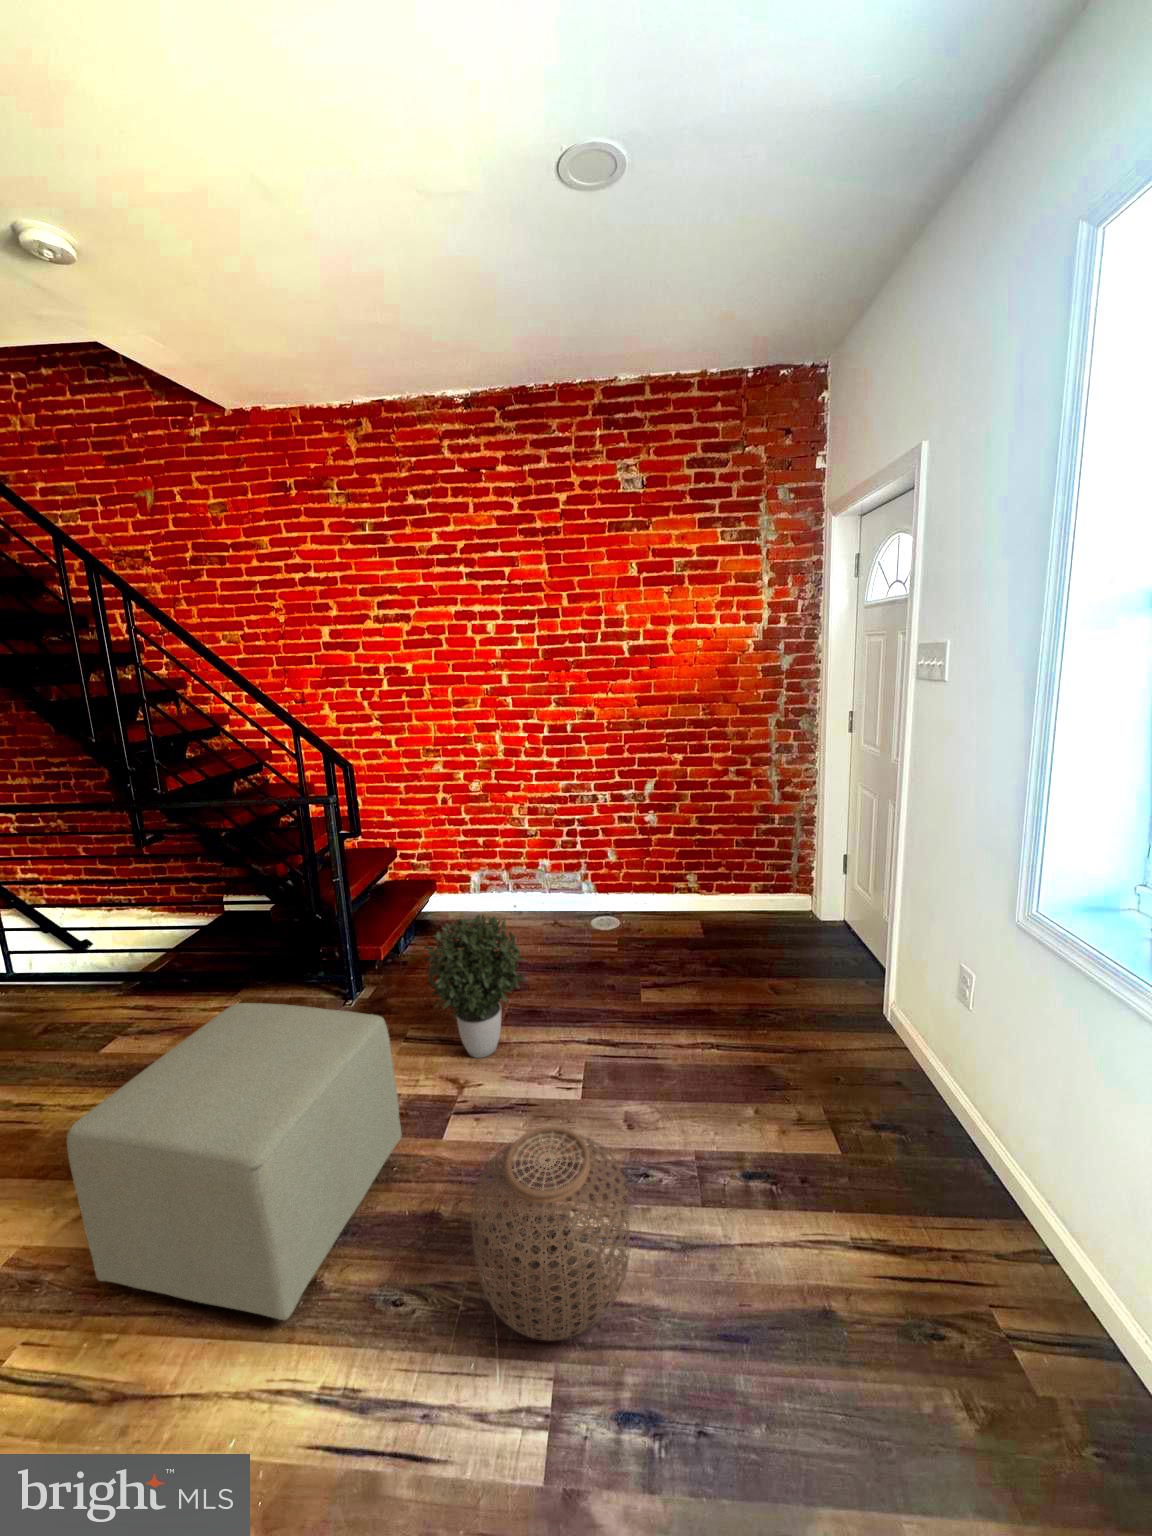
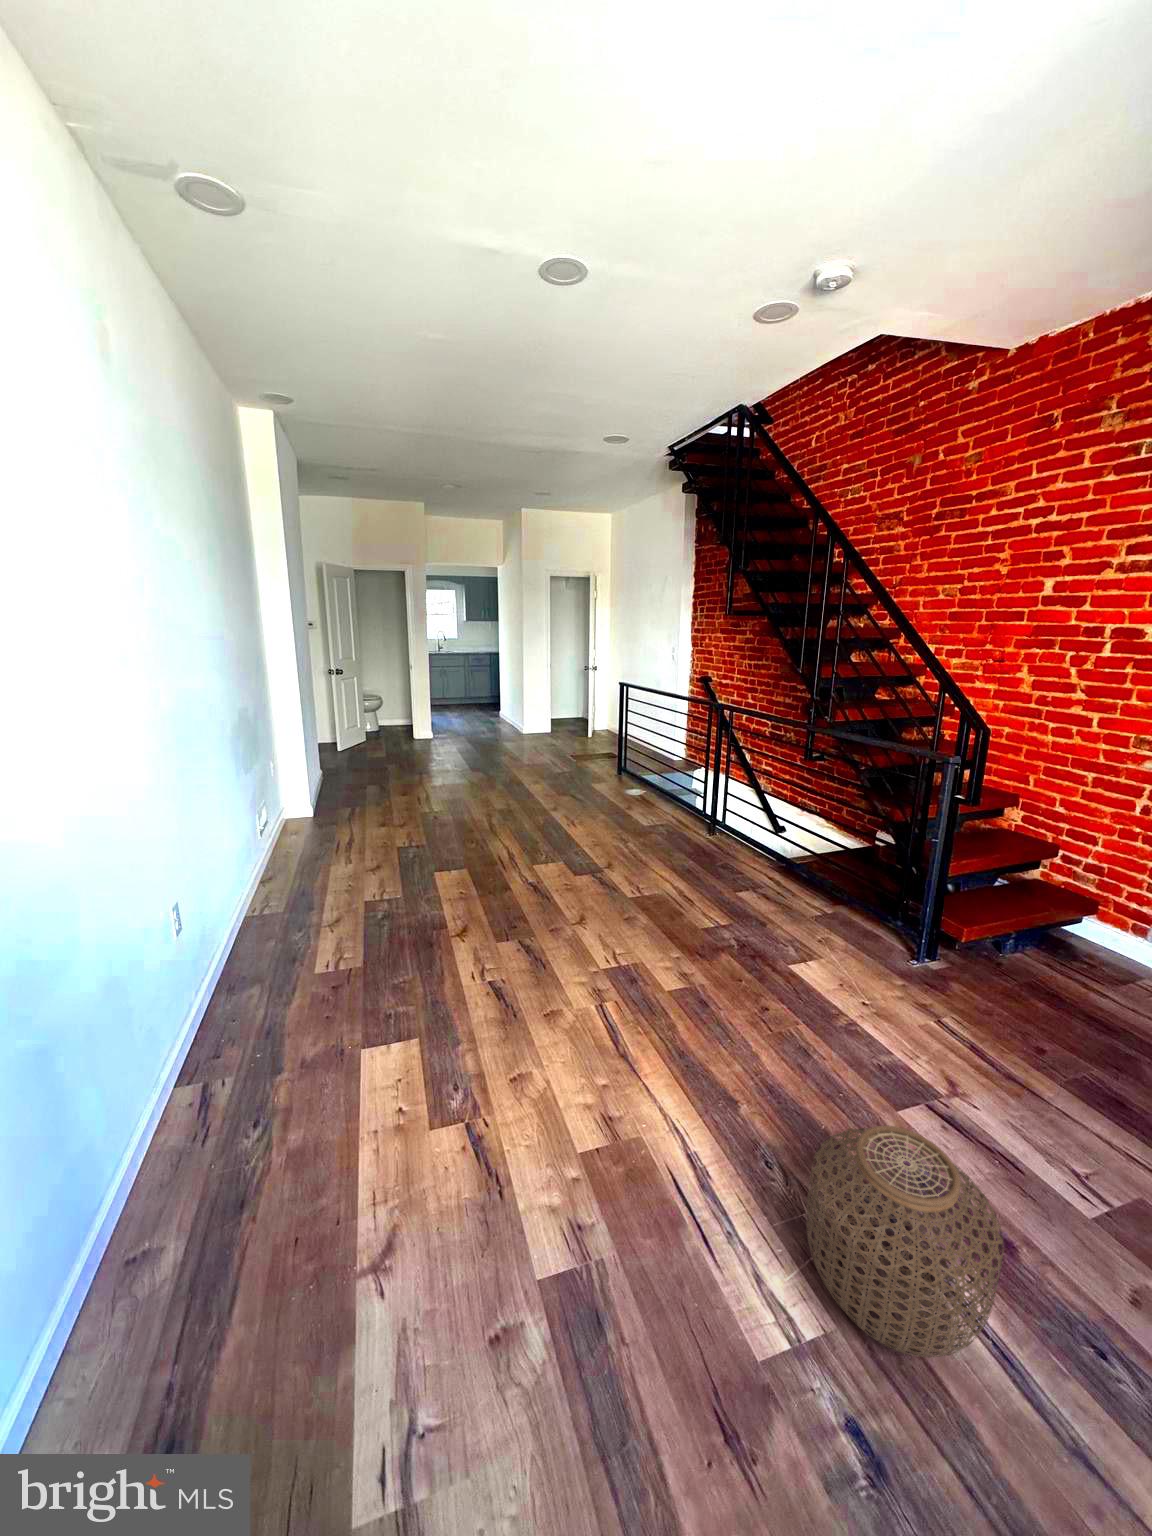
potted plant: present [424,915,525,1058] -> none [960,926,1111,1098]
ottoman: present [67,1003,402,1321] -> none [653,890,874,1099]

